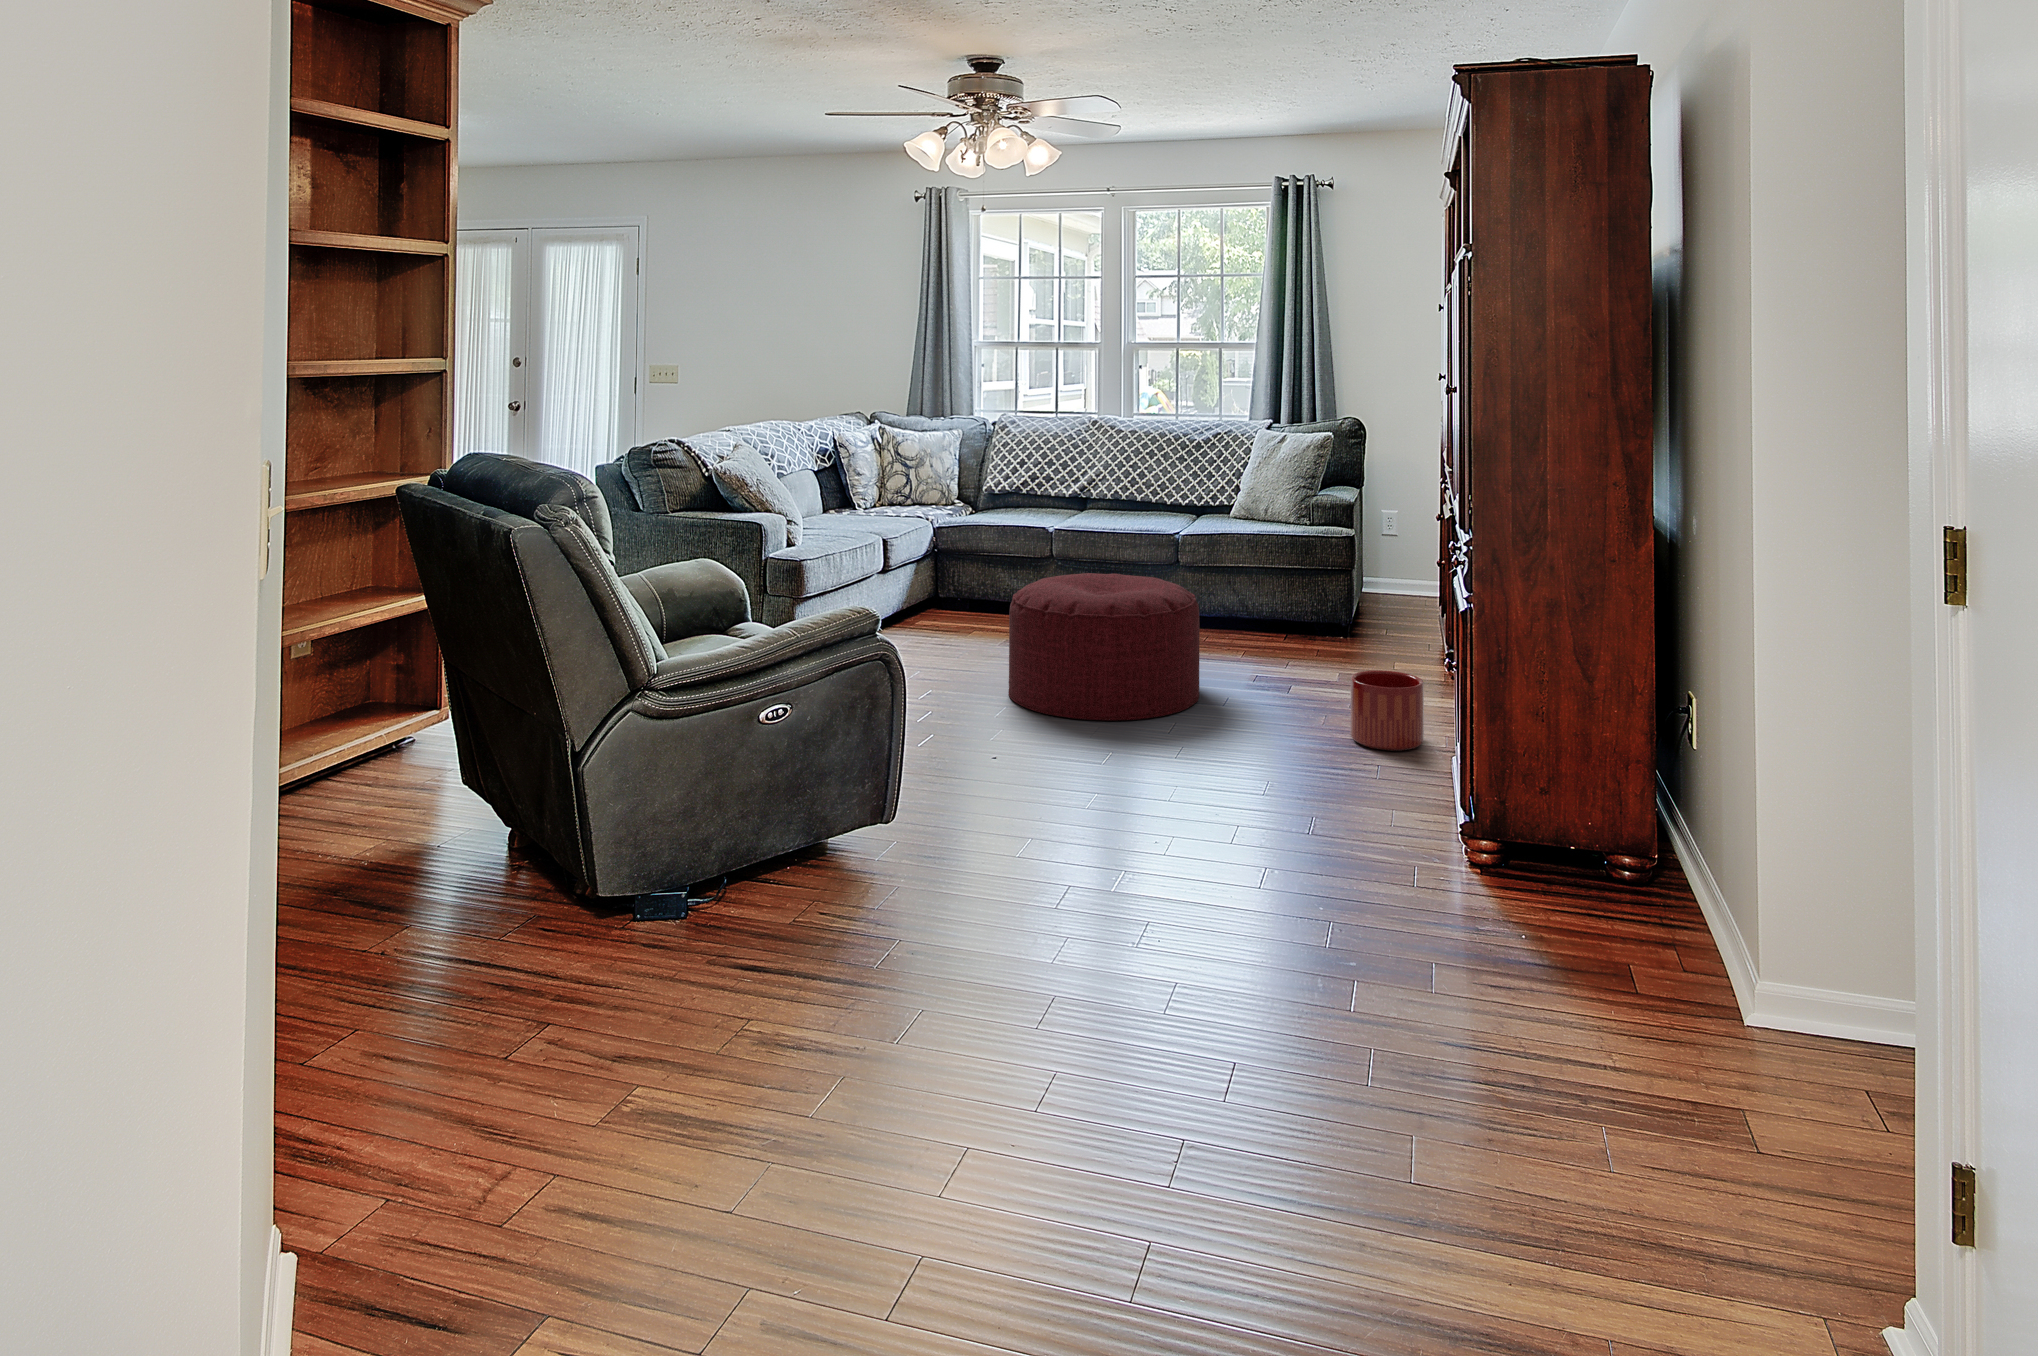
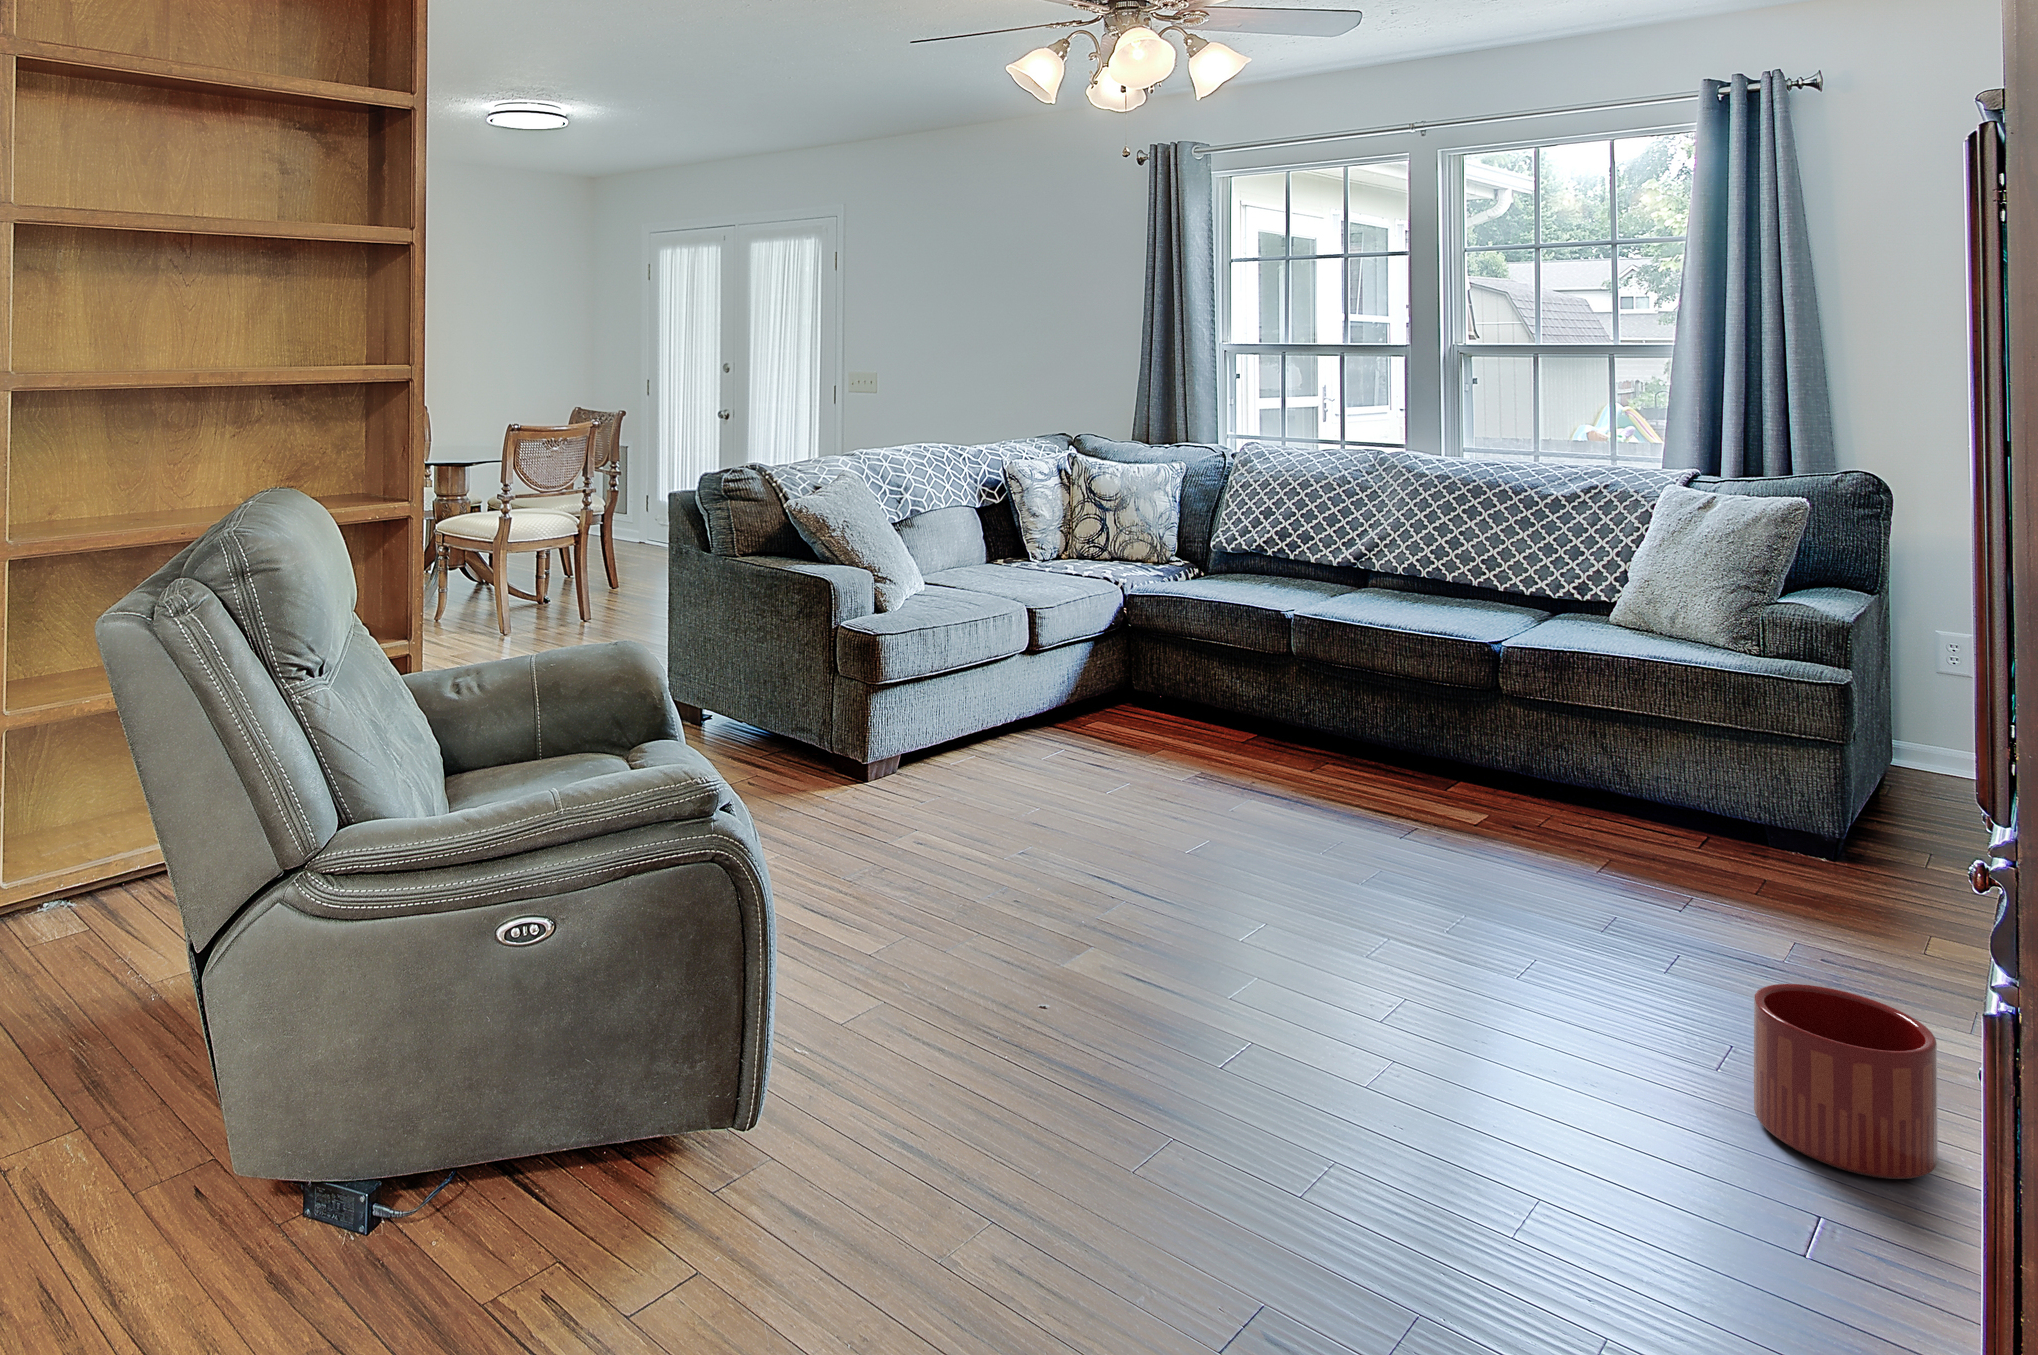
ottoman: present [1008,573,1200,721] -> none [1138,702,1469,972]

